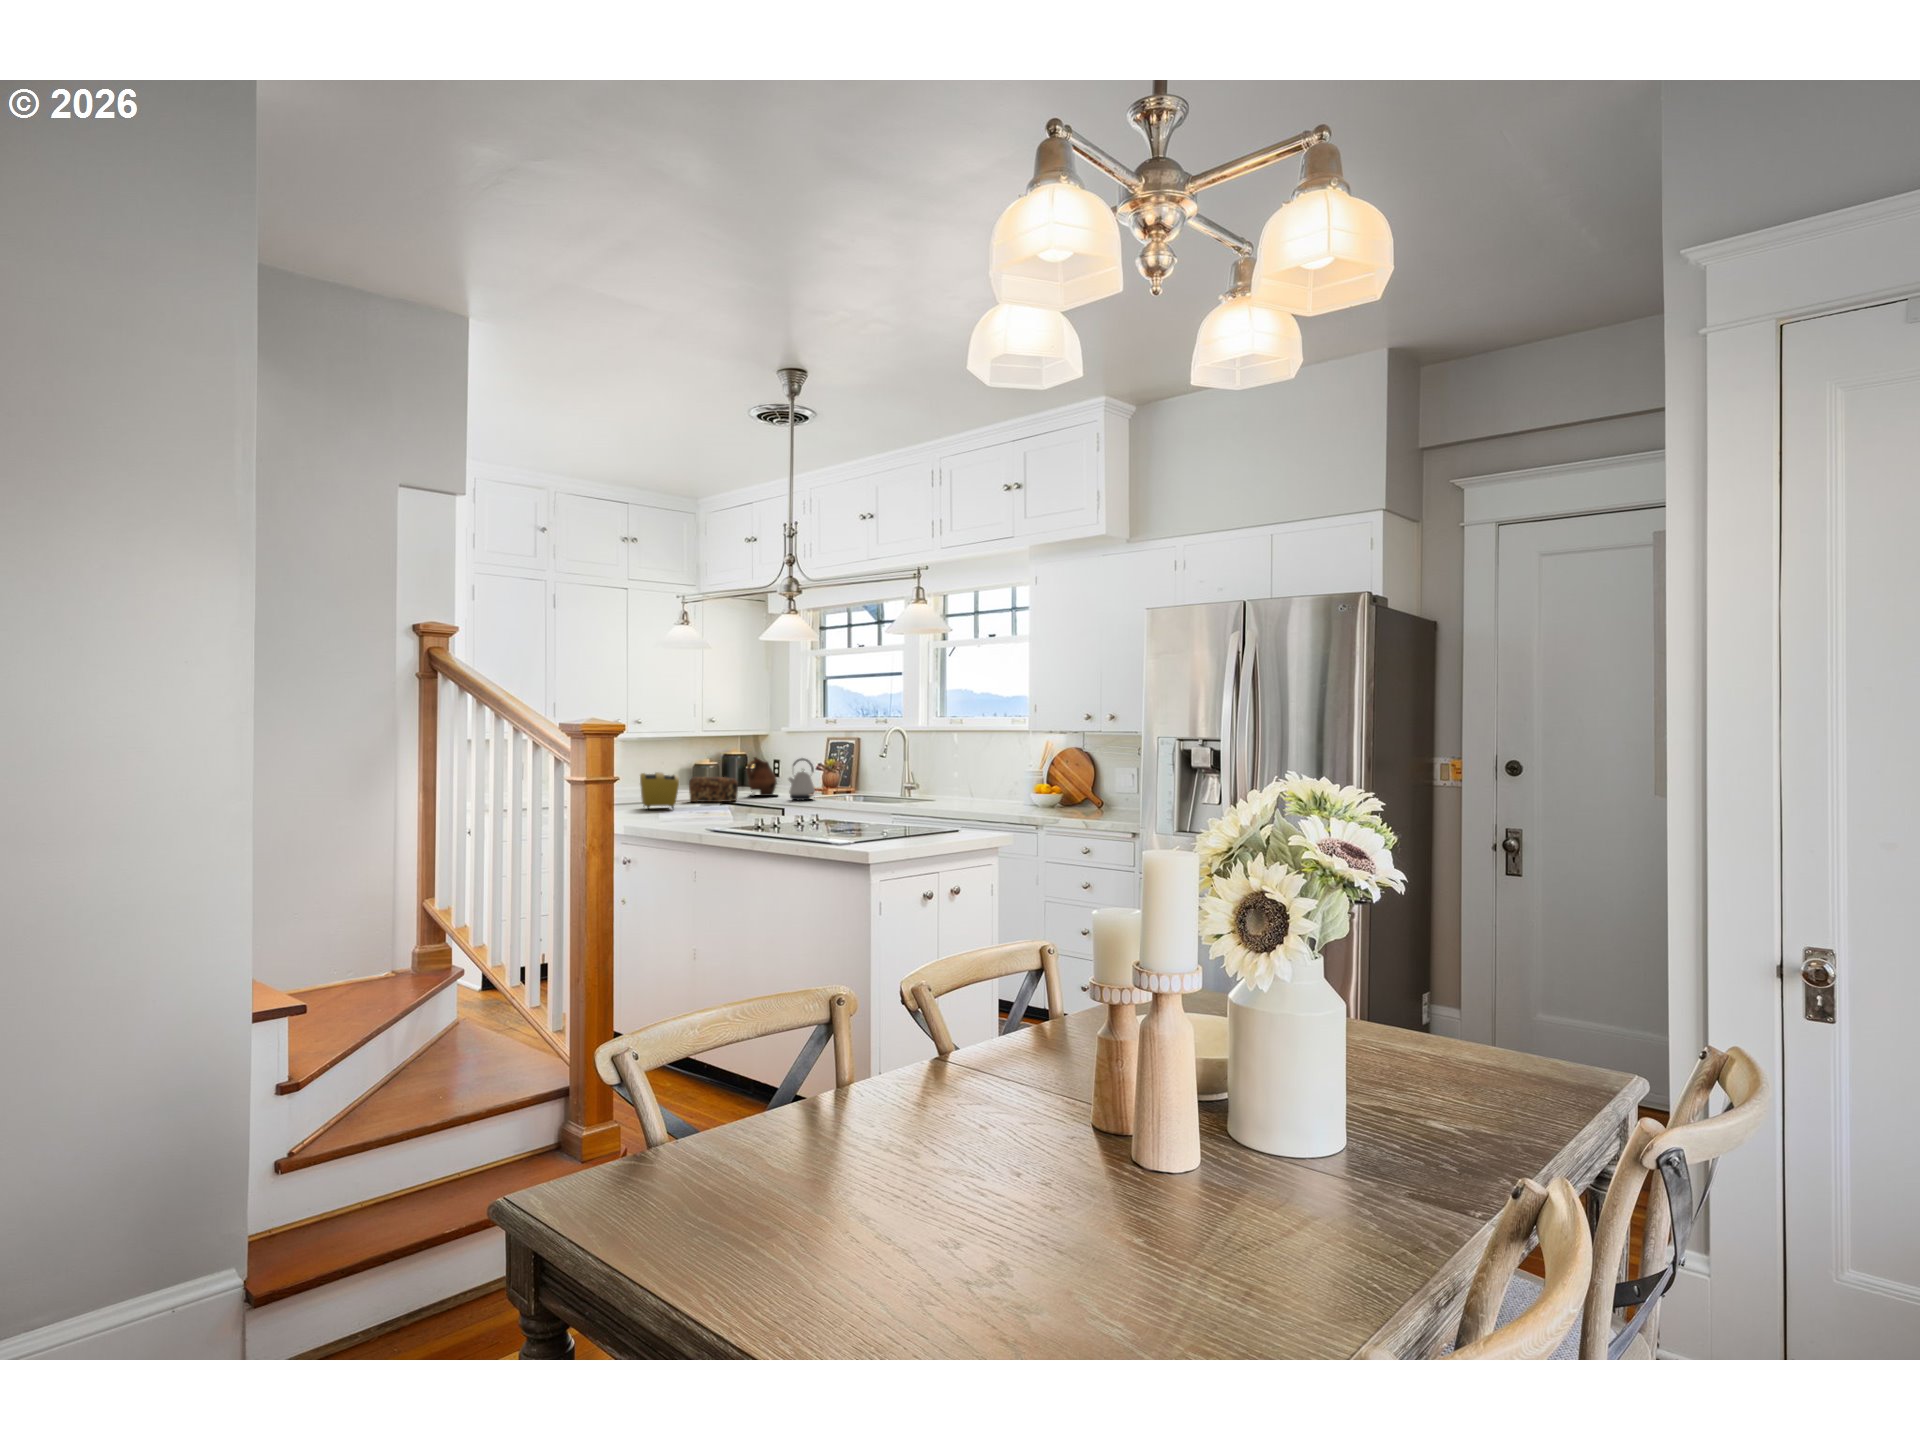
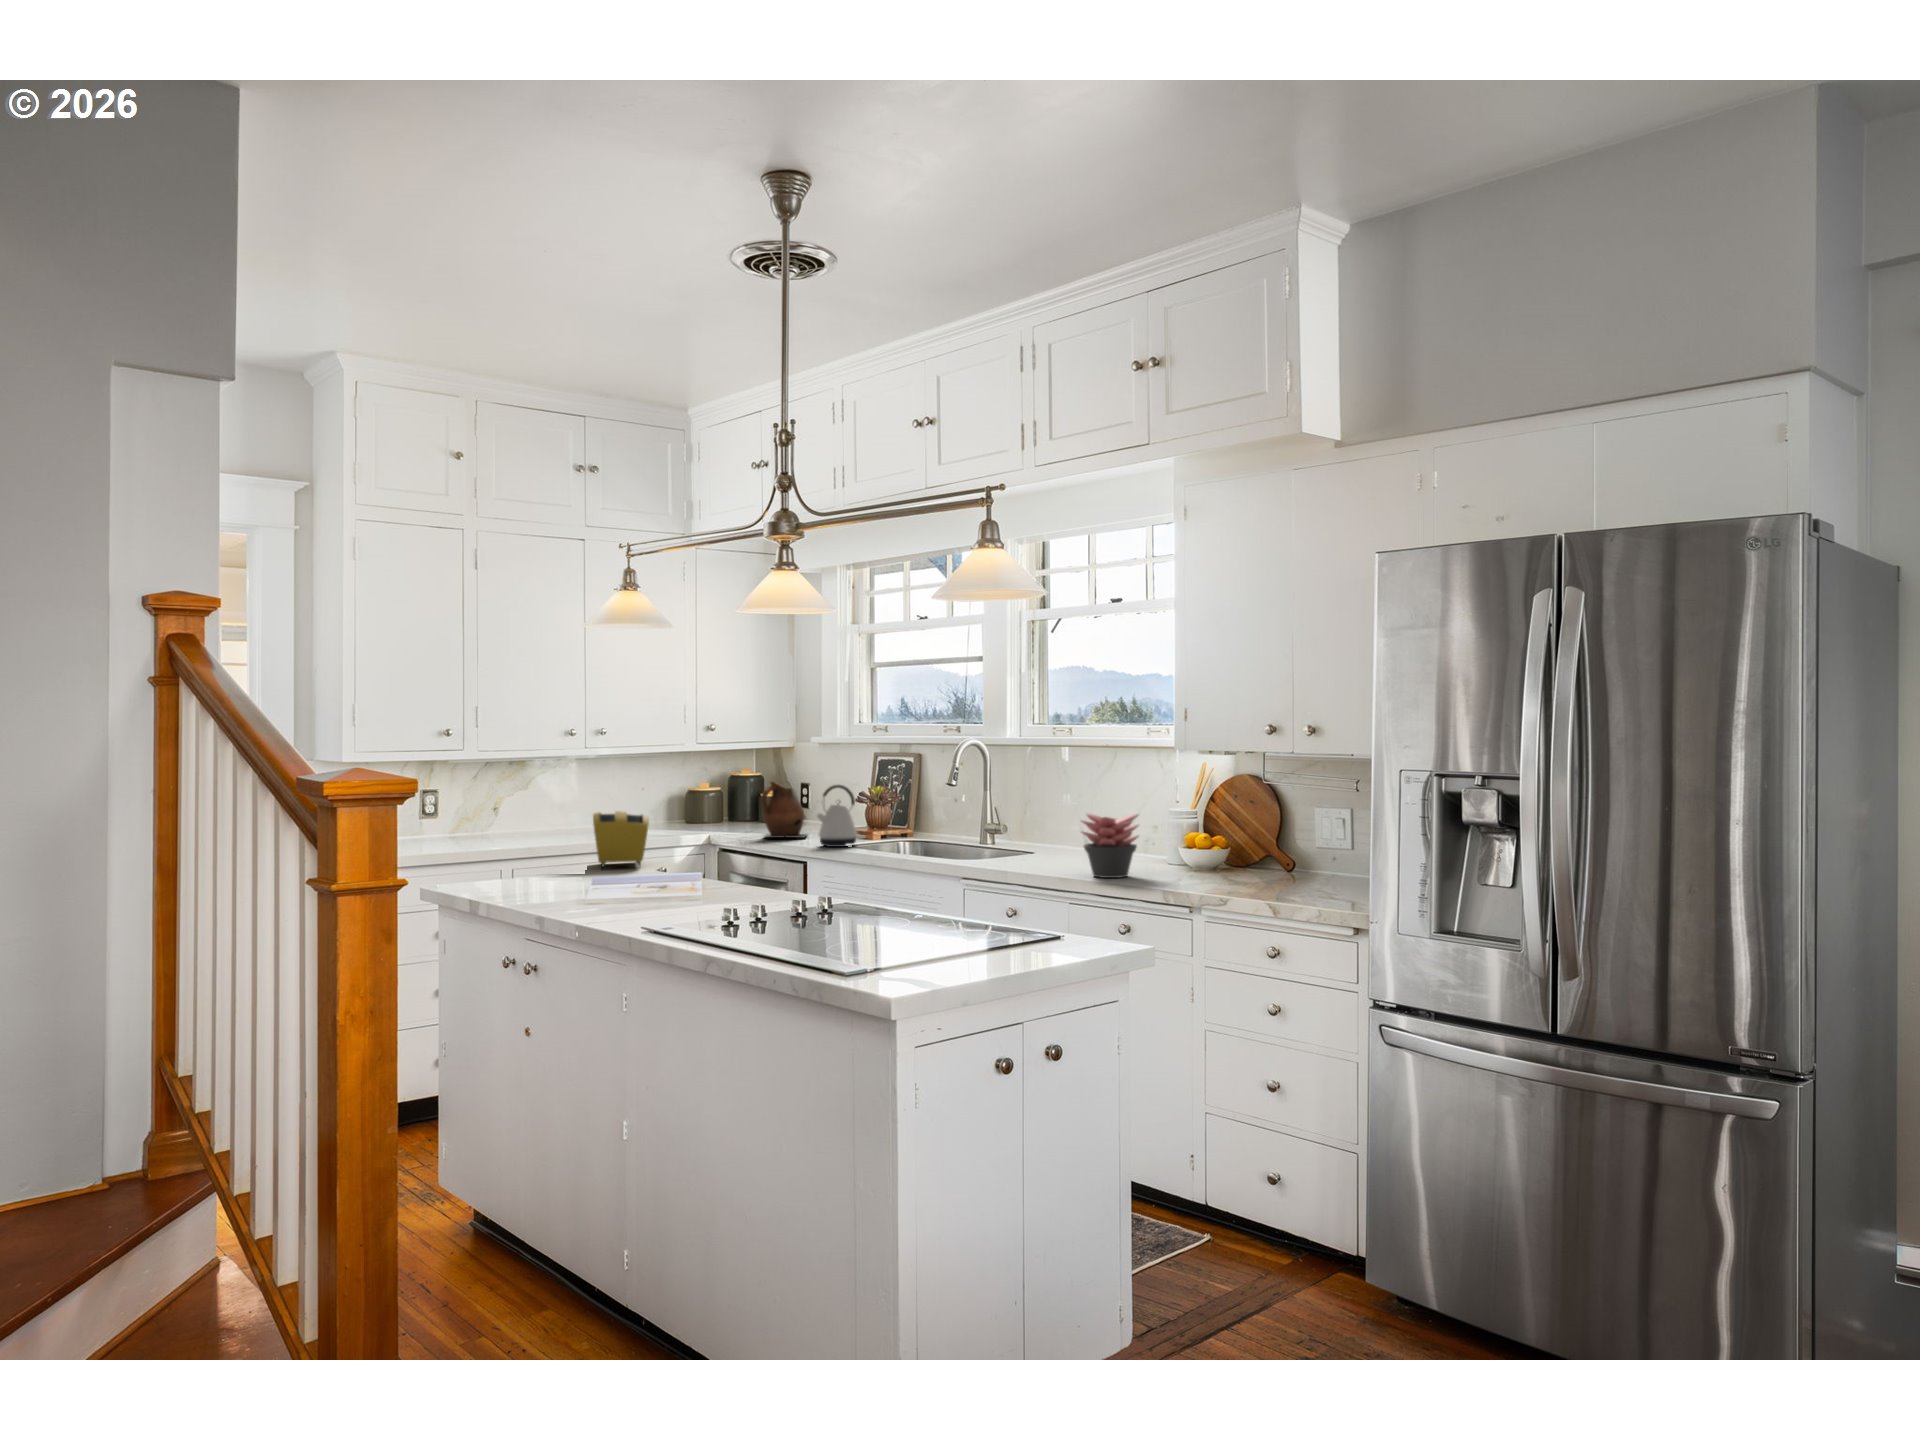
succulent plant: none [968,772,1006,813] -> present [1082,814,1139,878]
bread loaf: present [689,777,738,802] -> none [673,812,744,851]

